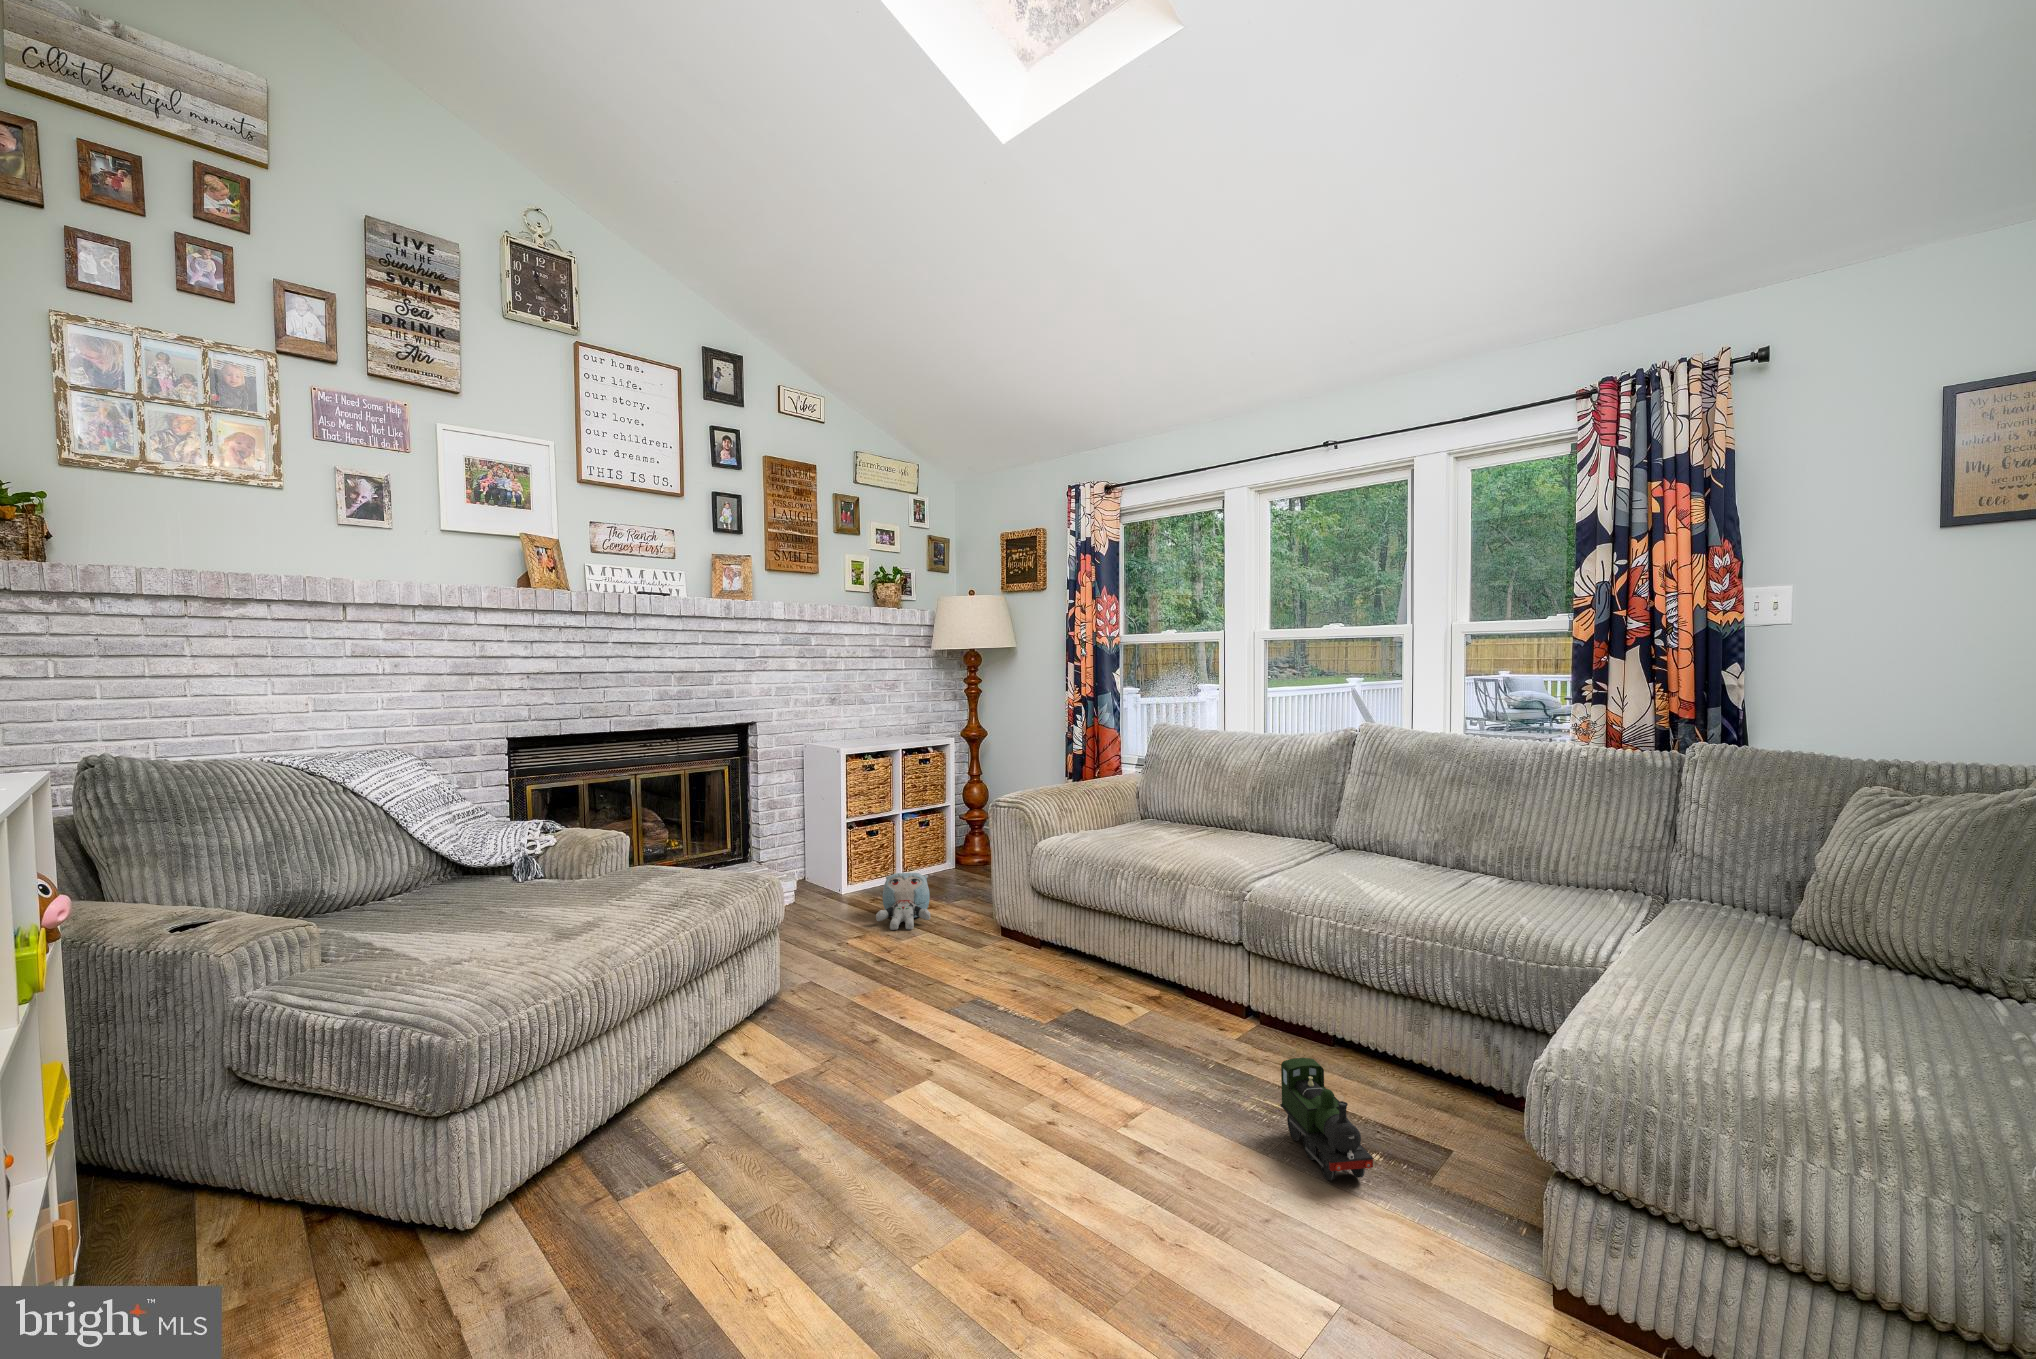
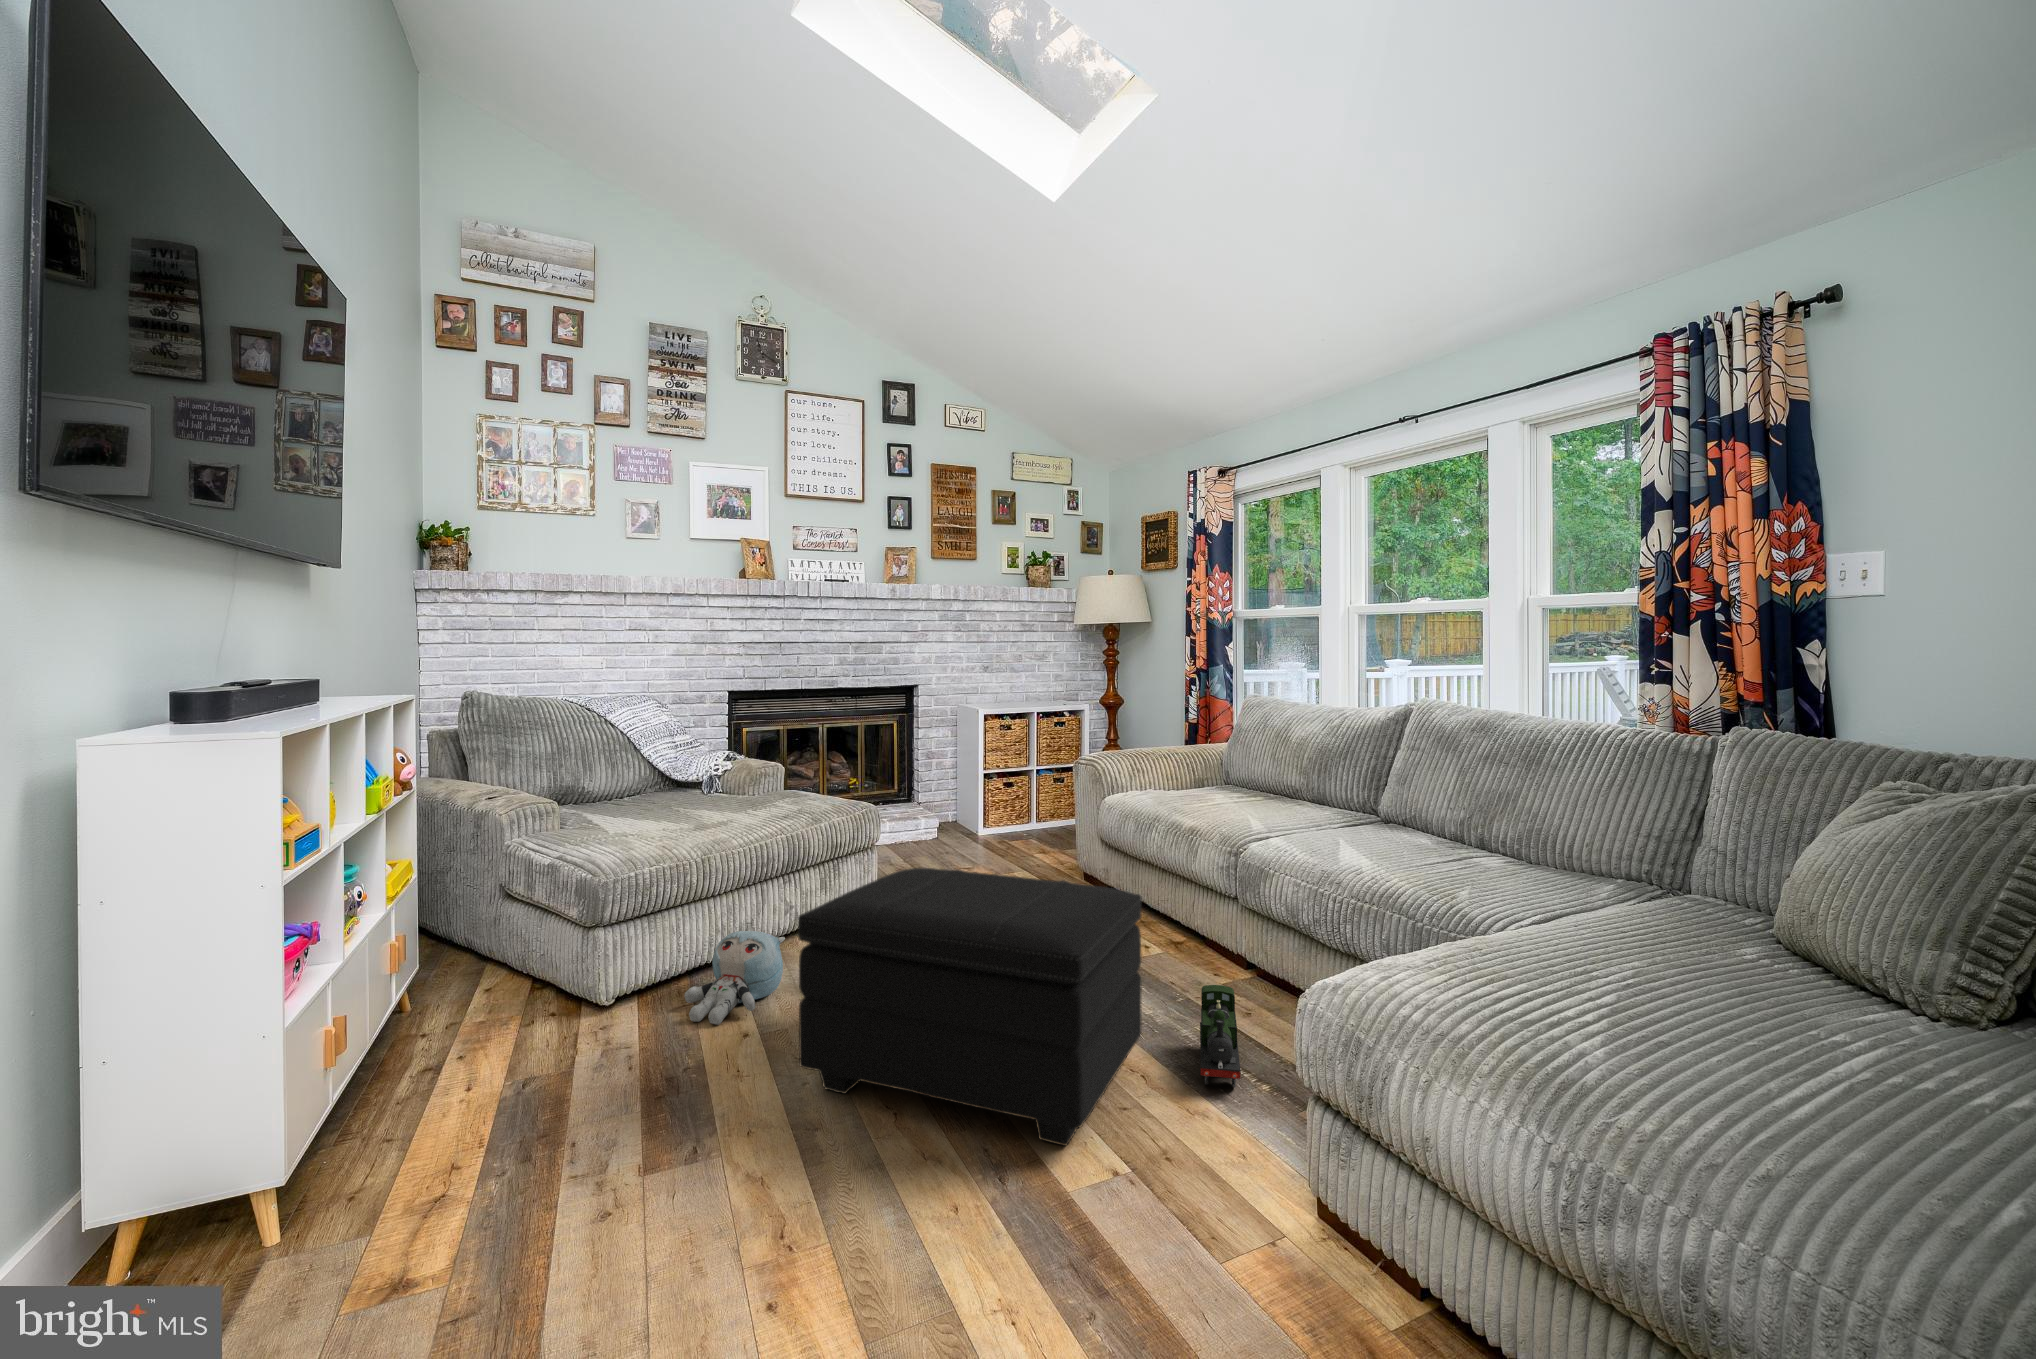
plush toy: present [876,873,930,930] -> present [685,931,785,1024]
footstool: none [859,958,1283,1300] -> present [798,868,1142,1146]

